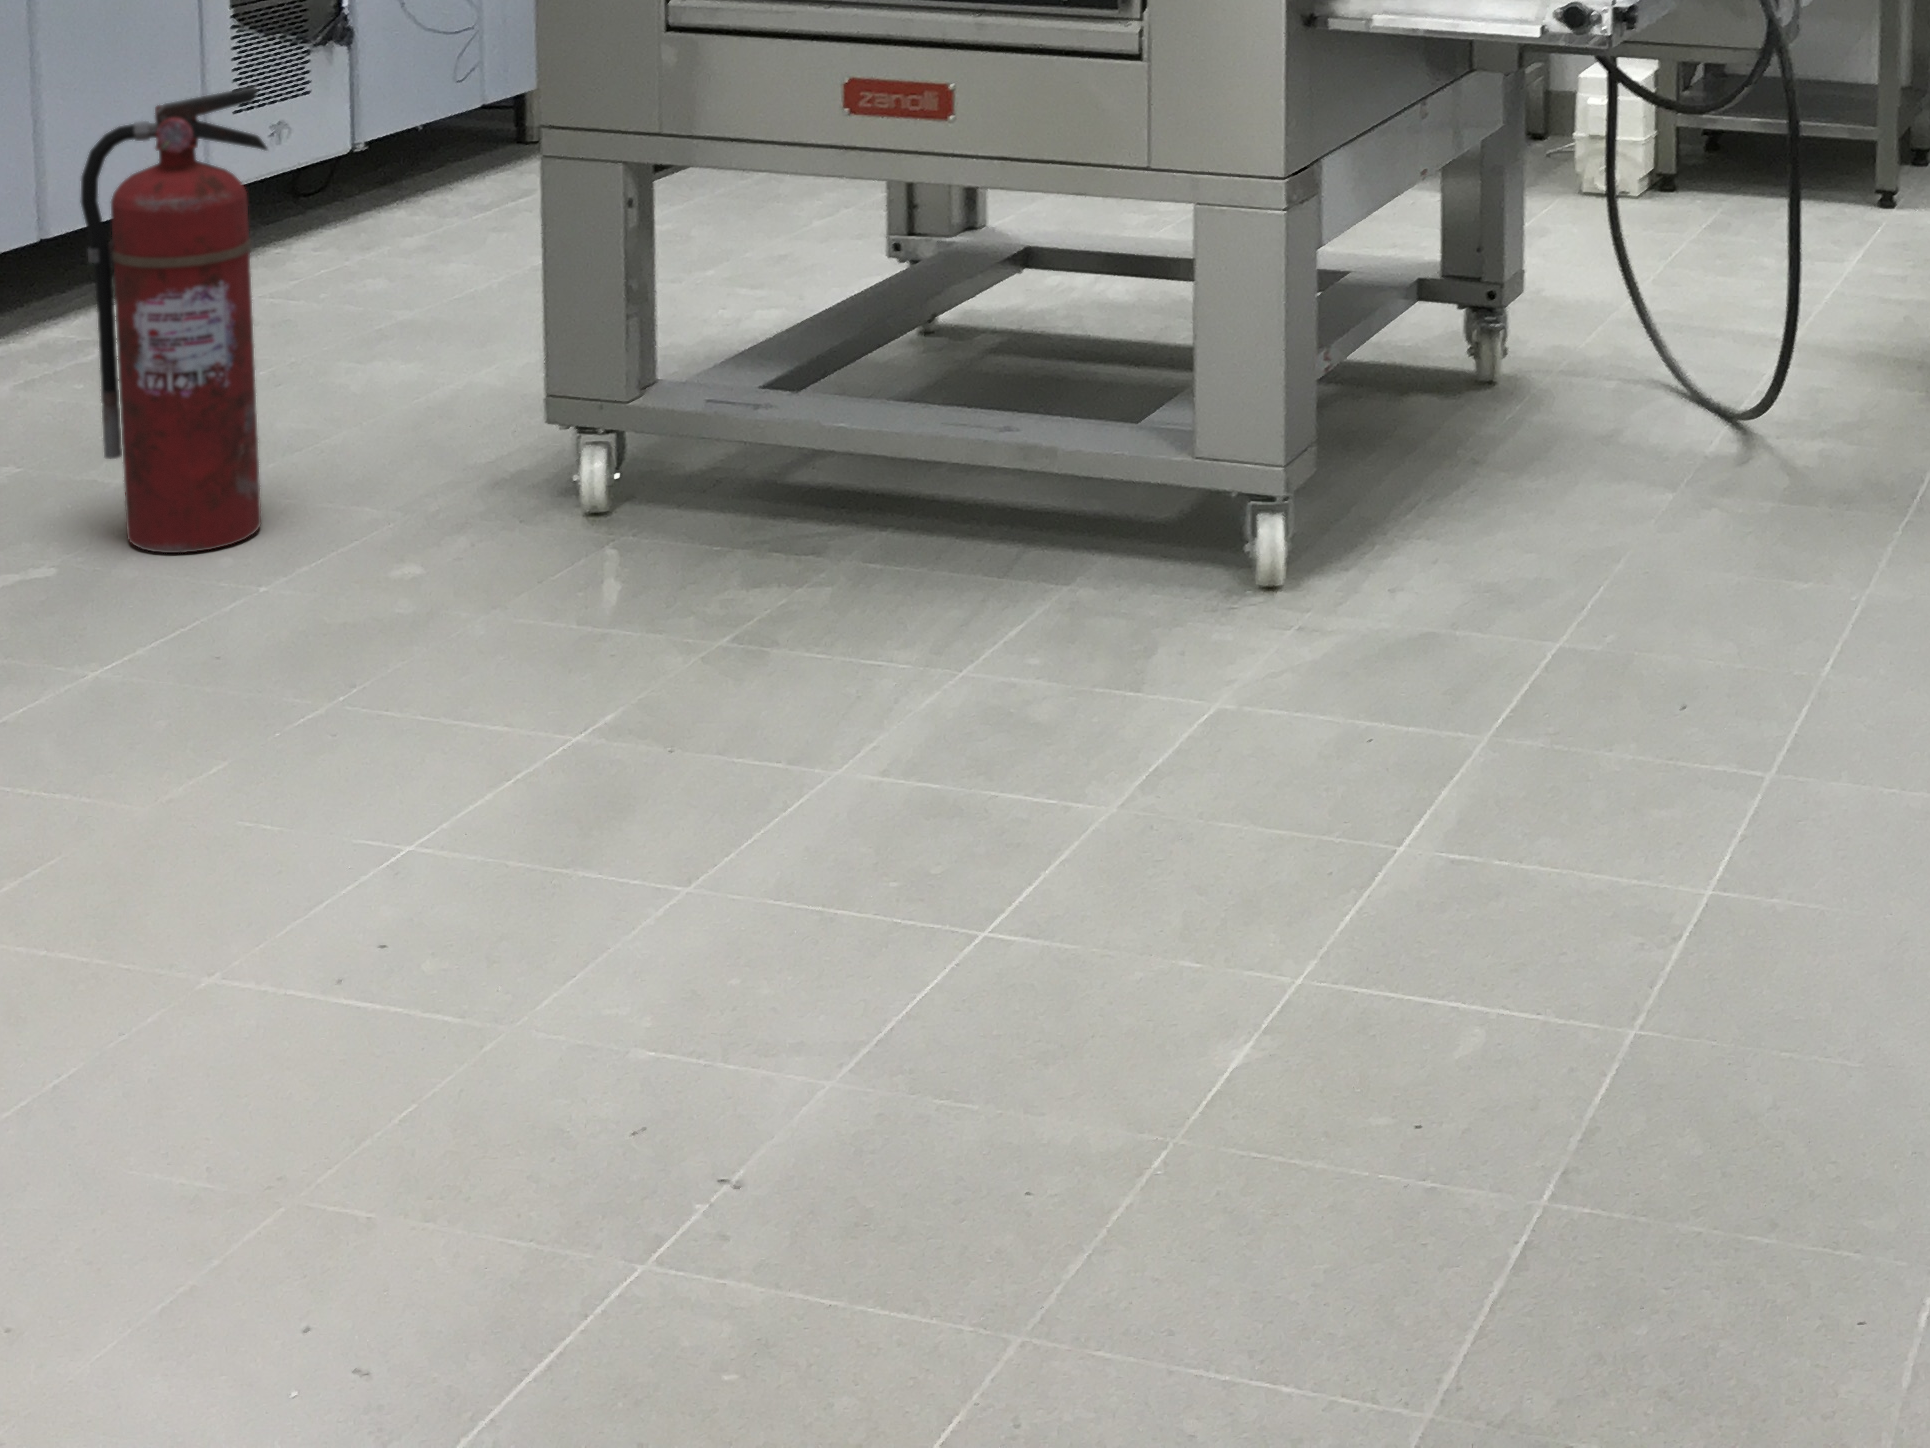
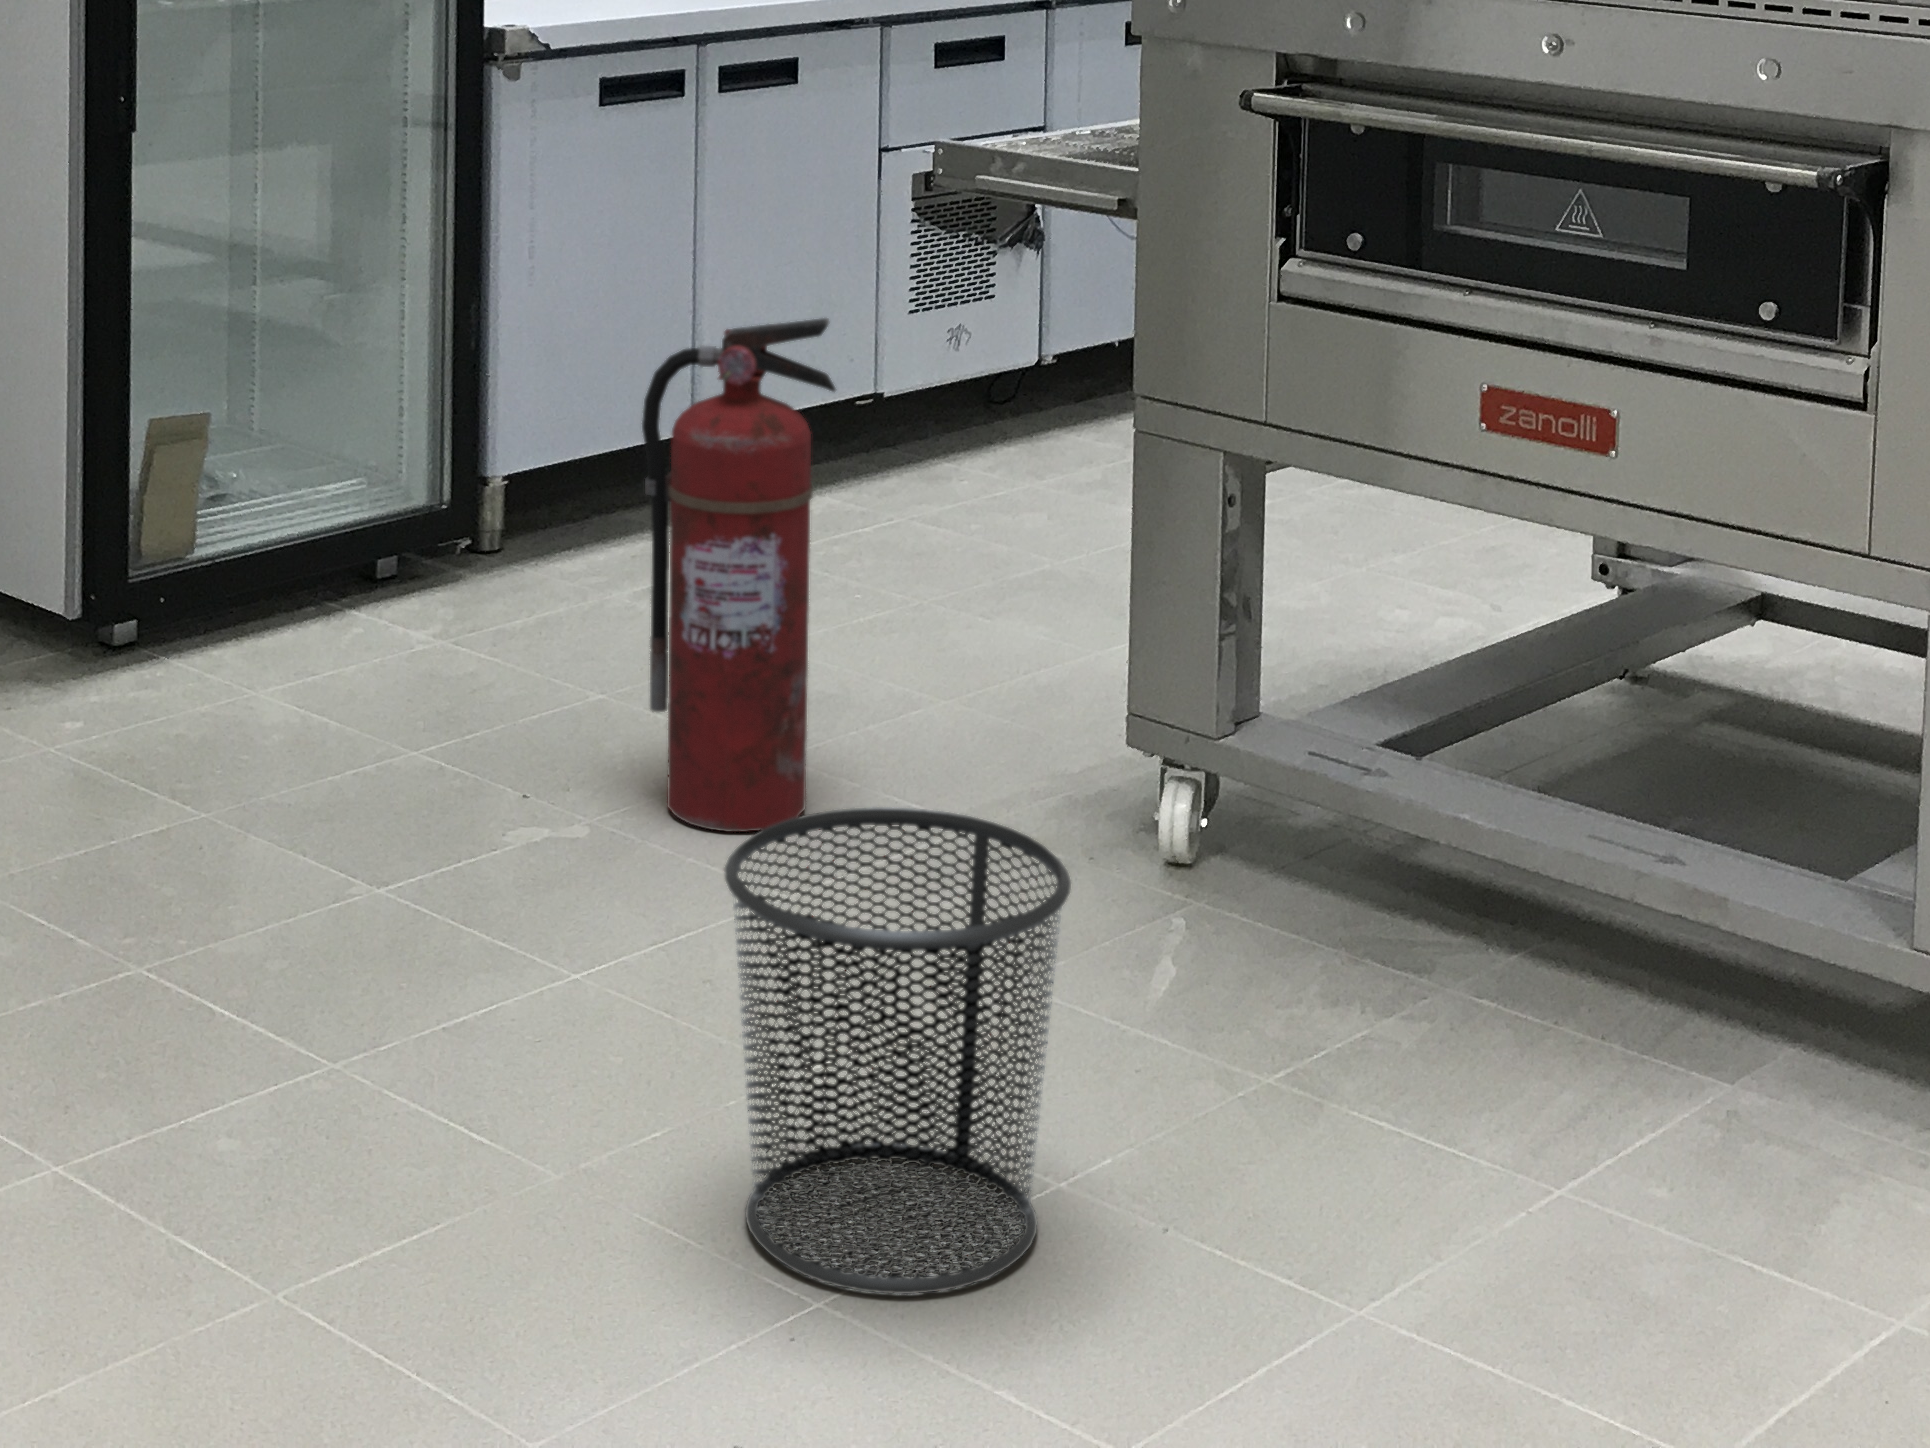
waste bin: none [294,454,593,836] -> present [725,807,1071,1294]

